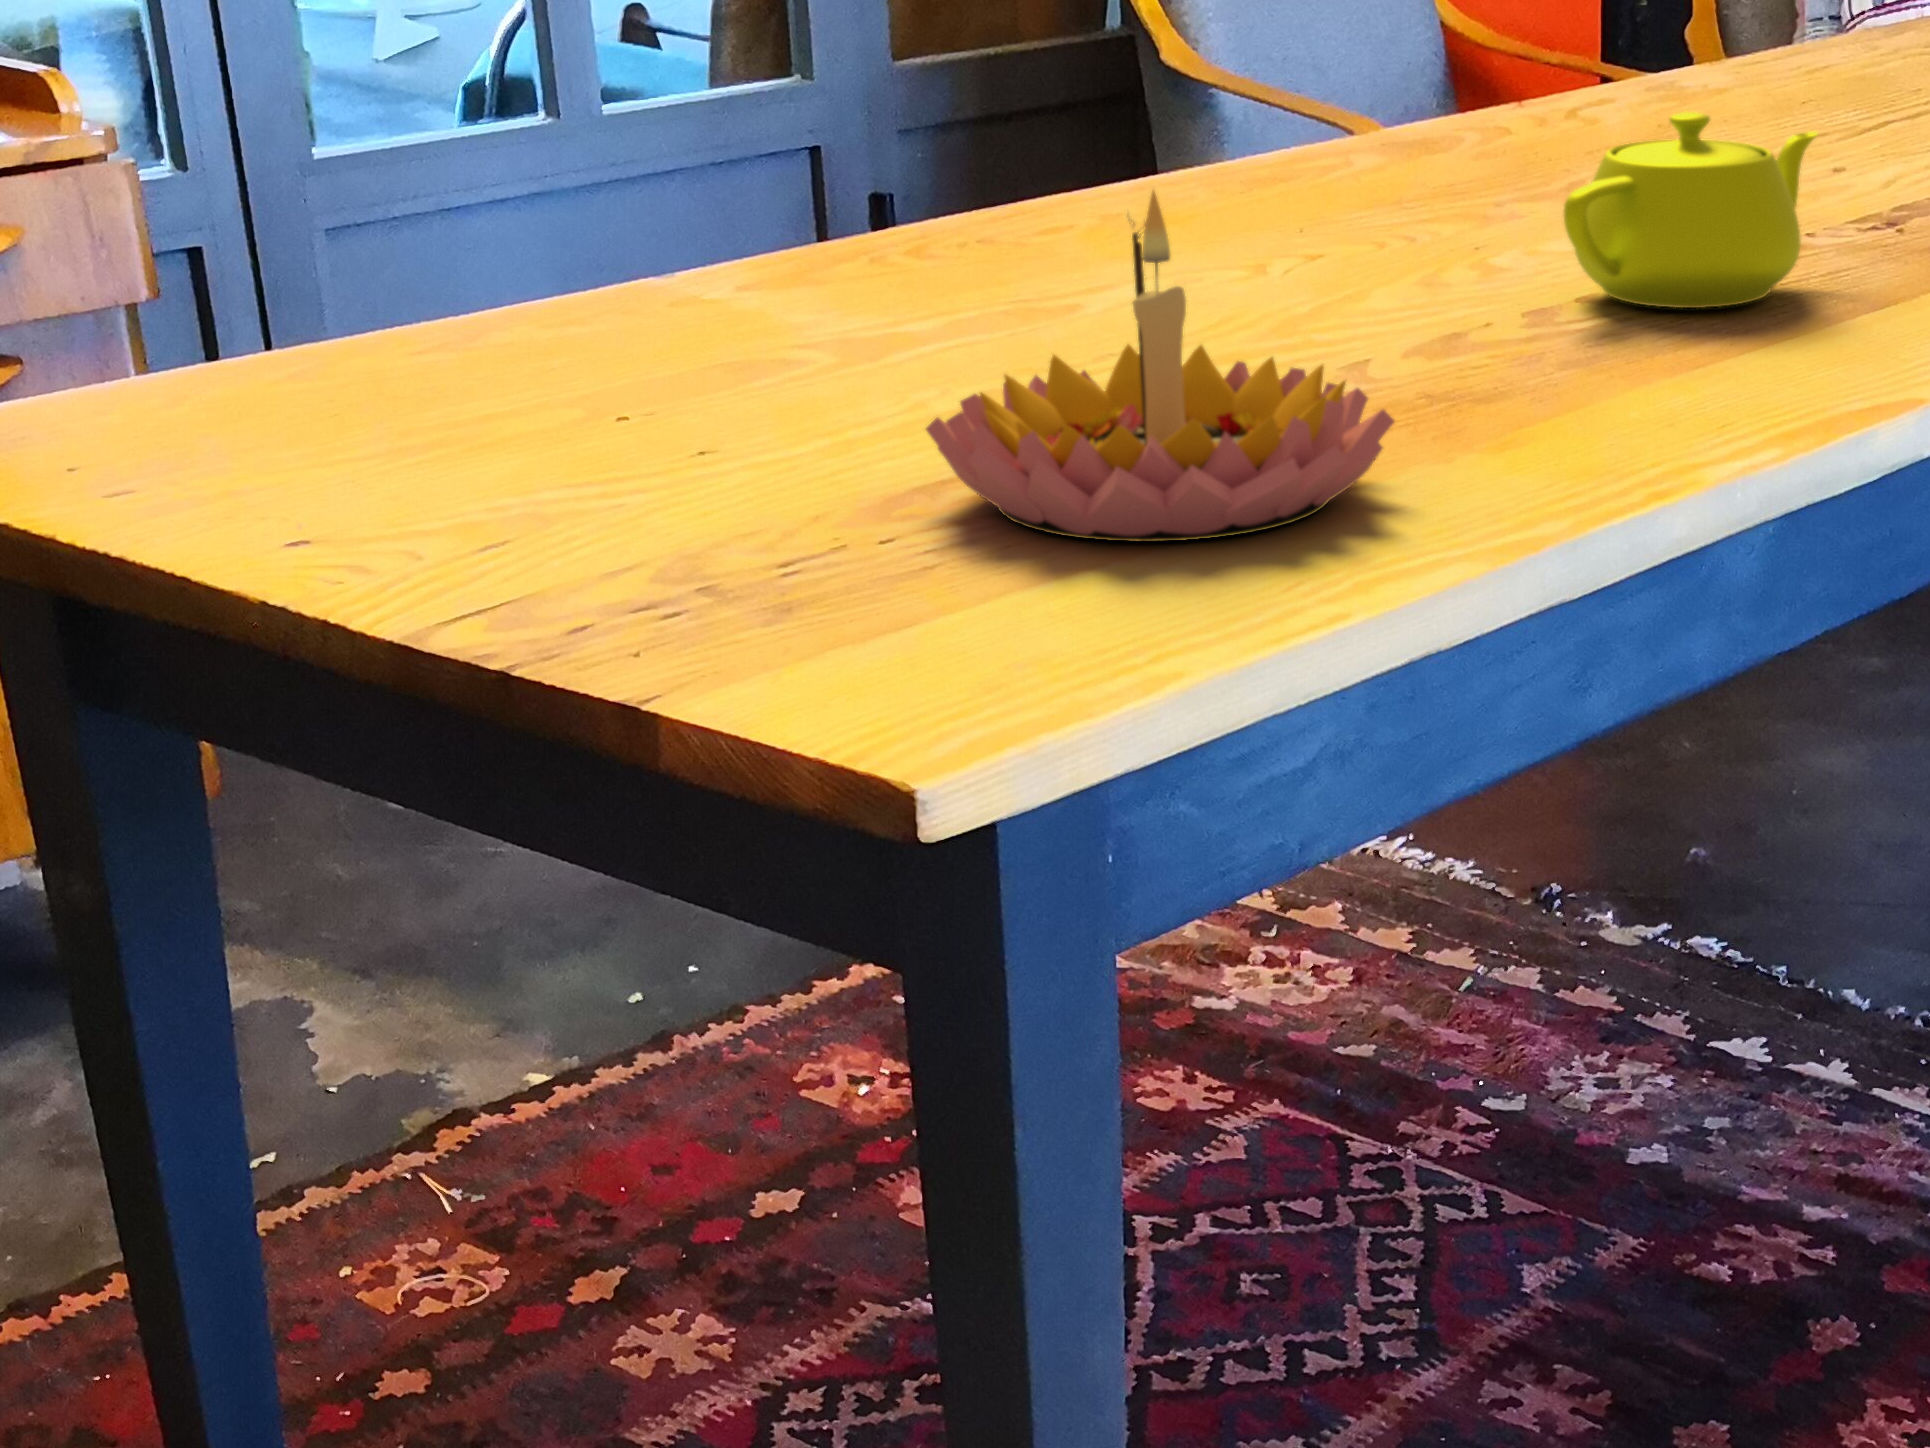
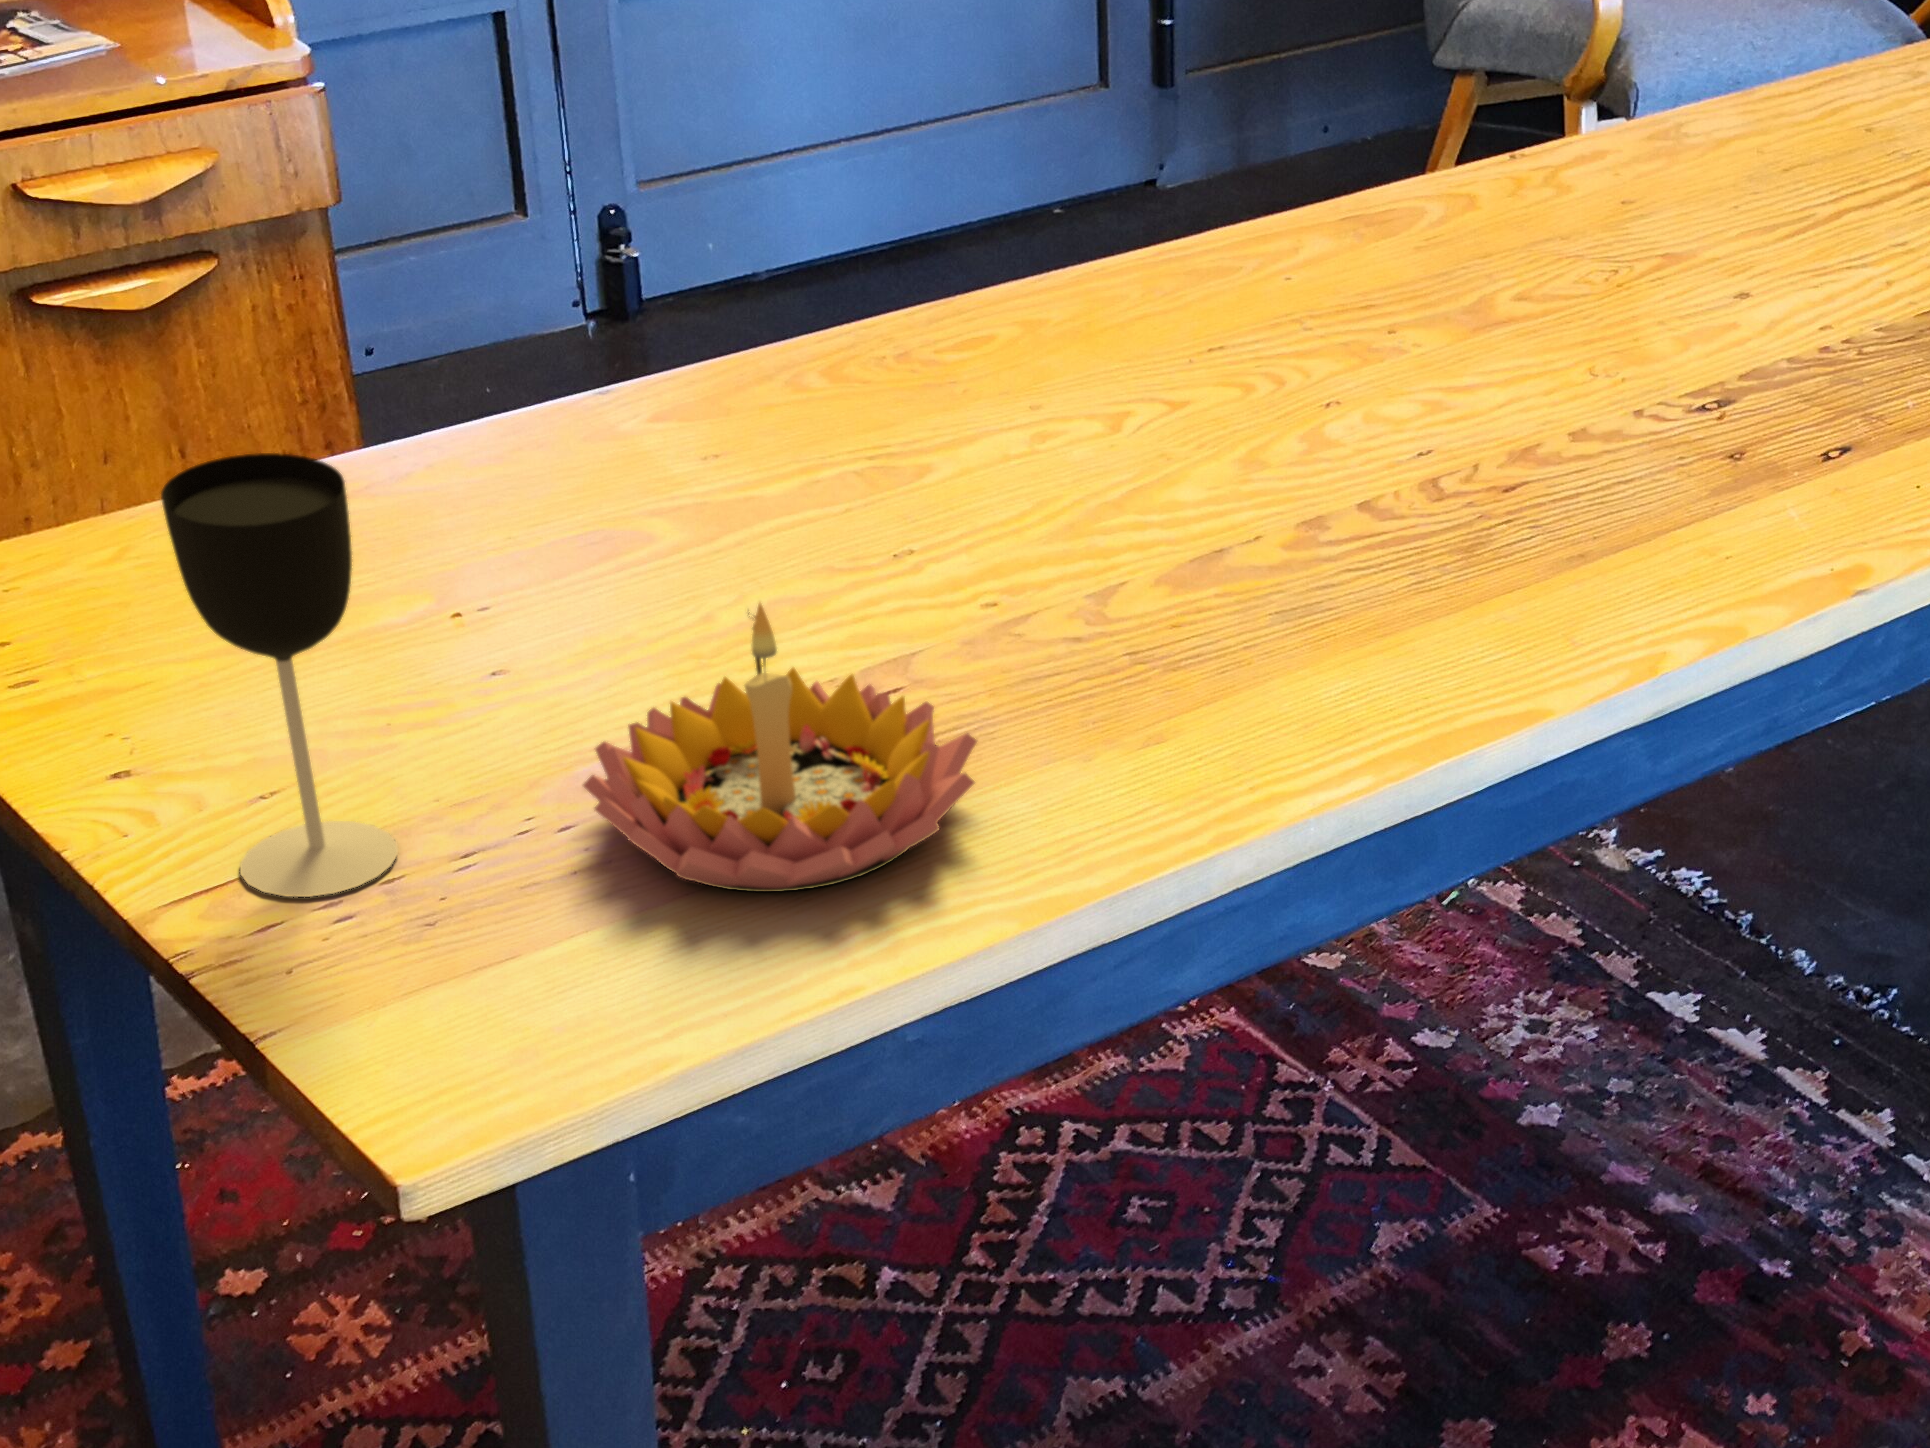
wine glass: none [443,26,717,584] -> present [161,453,398,897]
teapot: present [1563,112,1818,308] -> none [1296,381,1576,561]

